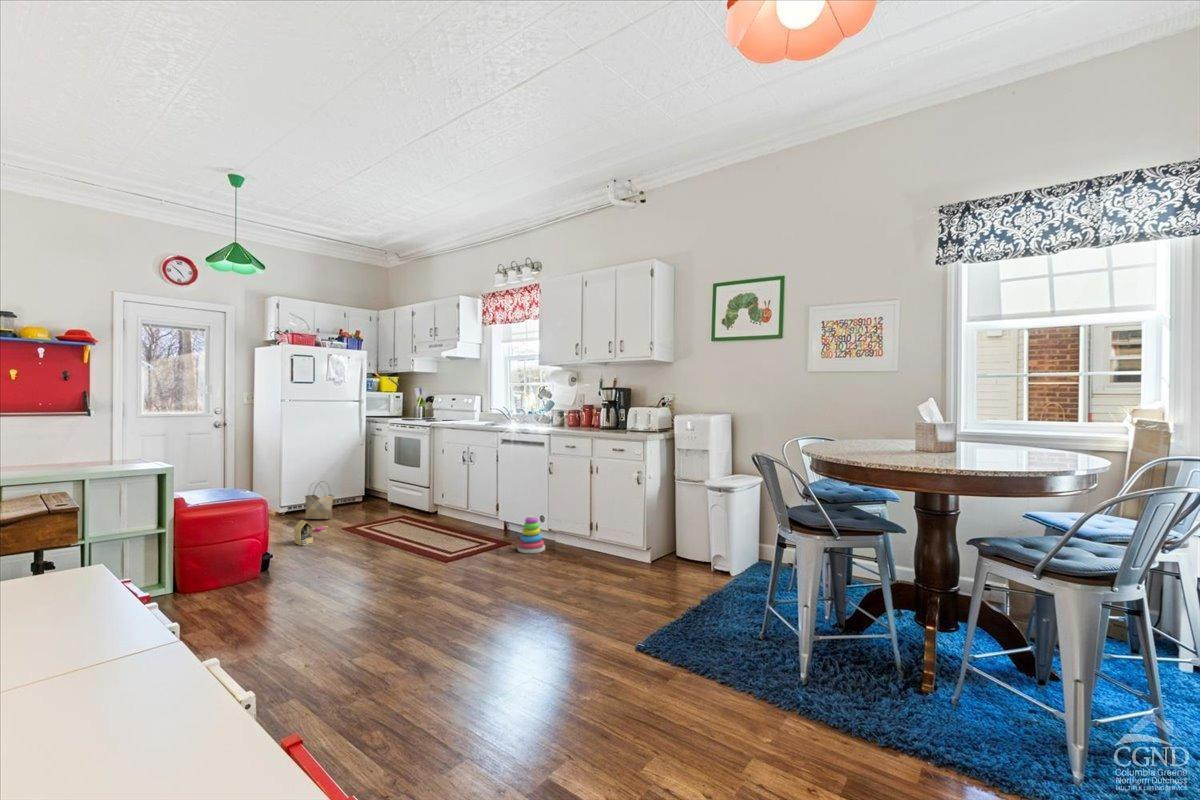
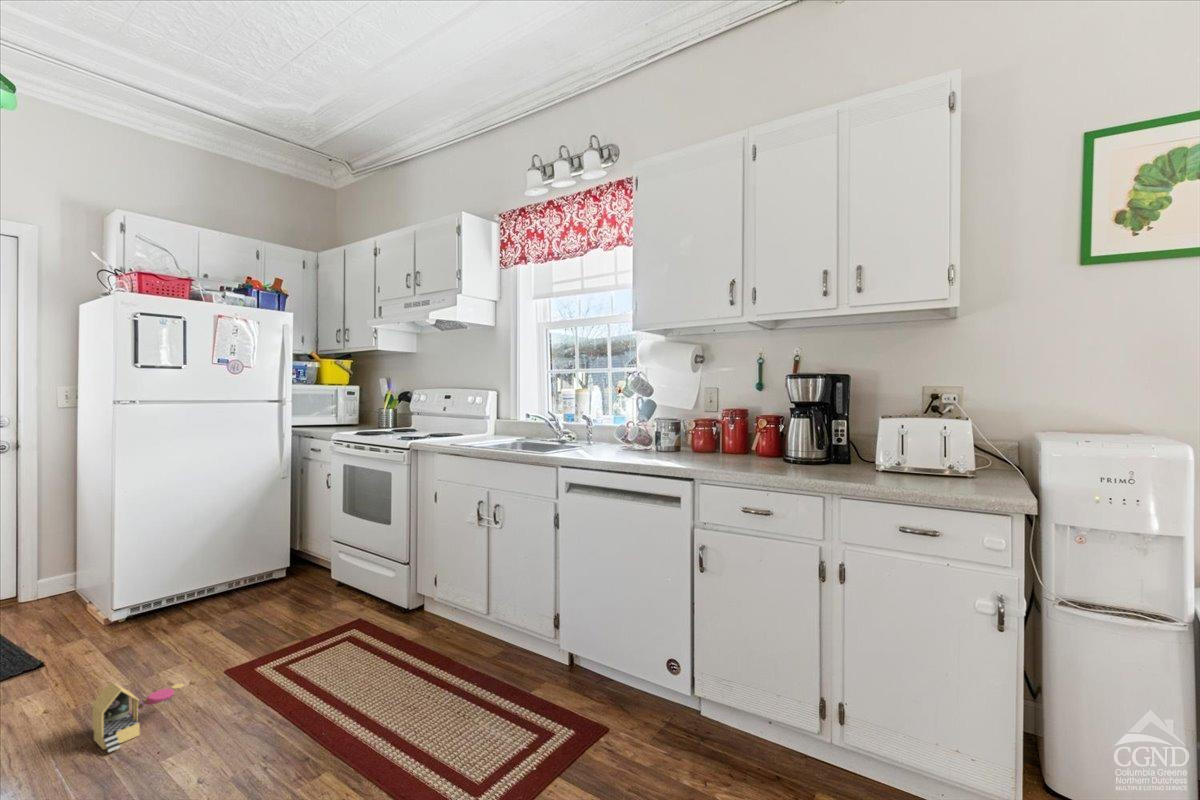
woven basket: present [305,481,334,519] -> none [156,558,219,636]
stacking toy: present [518,516,545,553] -> none [634,673,700,777]

